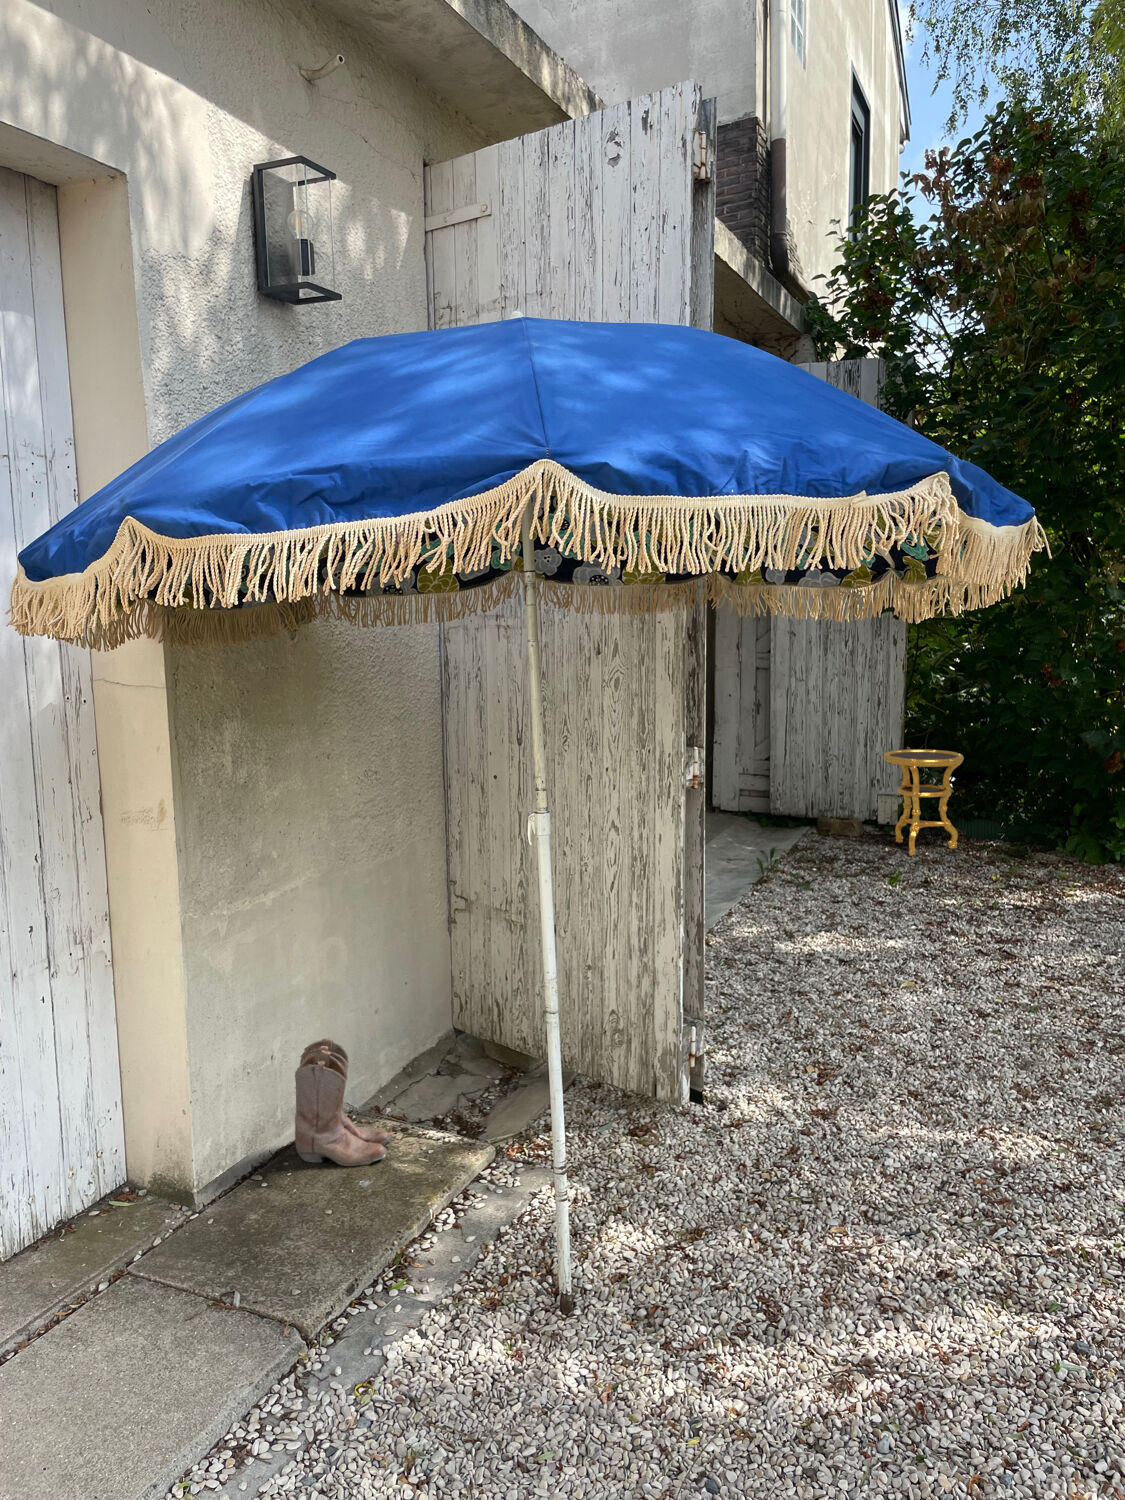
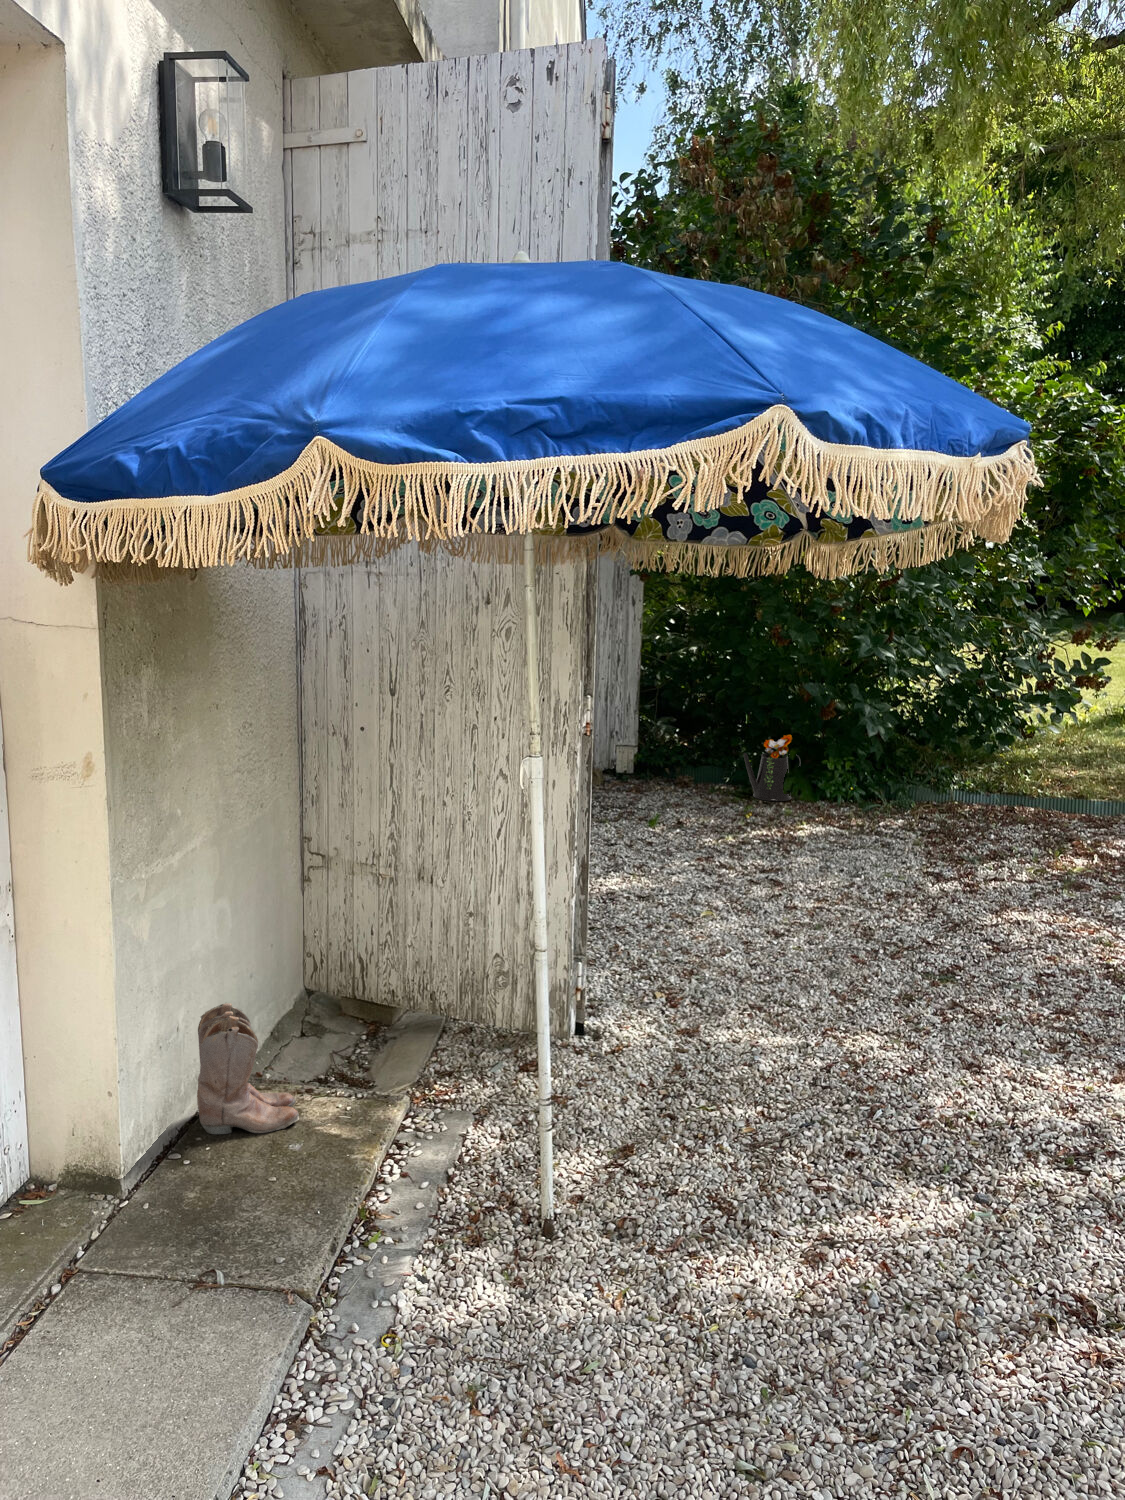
side table: present [884,749,964,856] -> none [633,692,705,793]
watering can: none [1006,793,1075,868] -> present [744,735,801,801]

